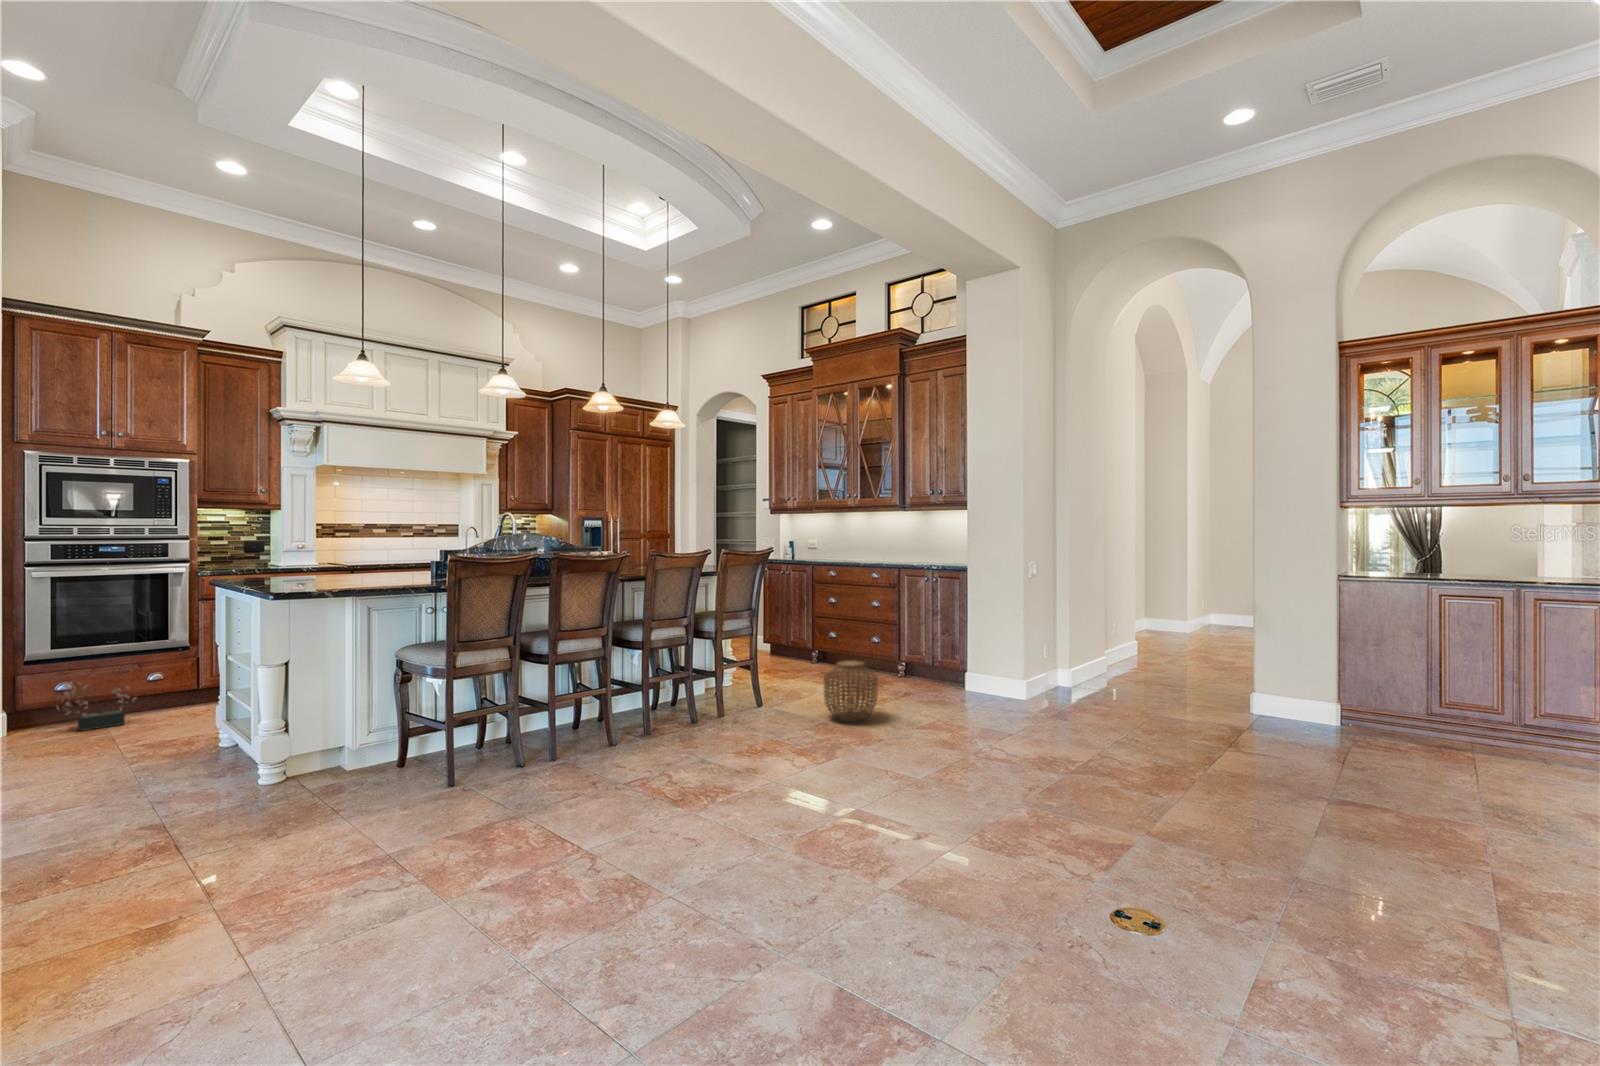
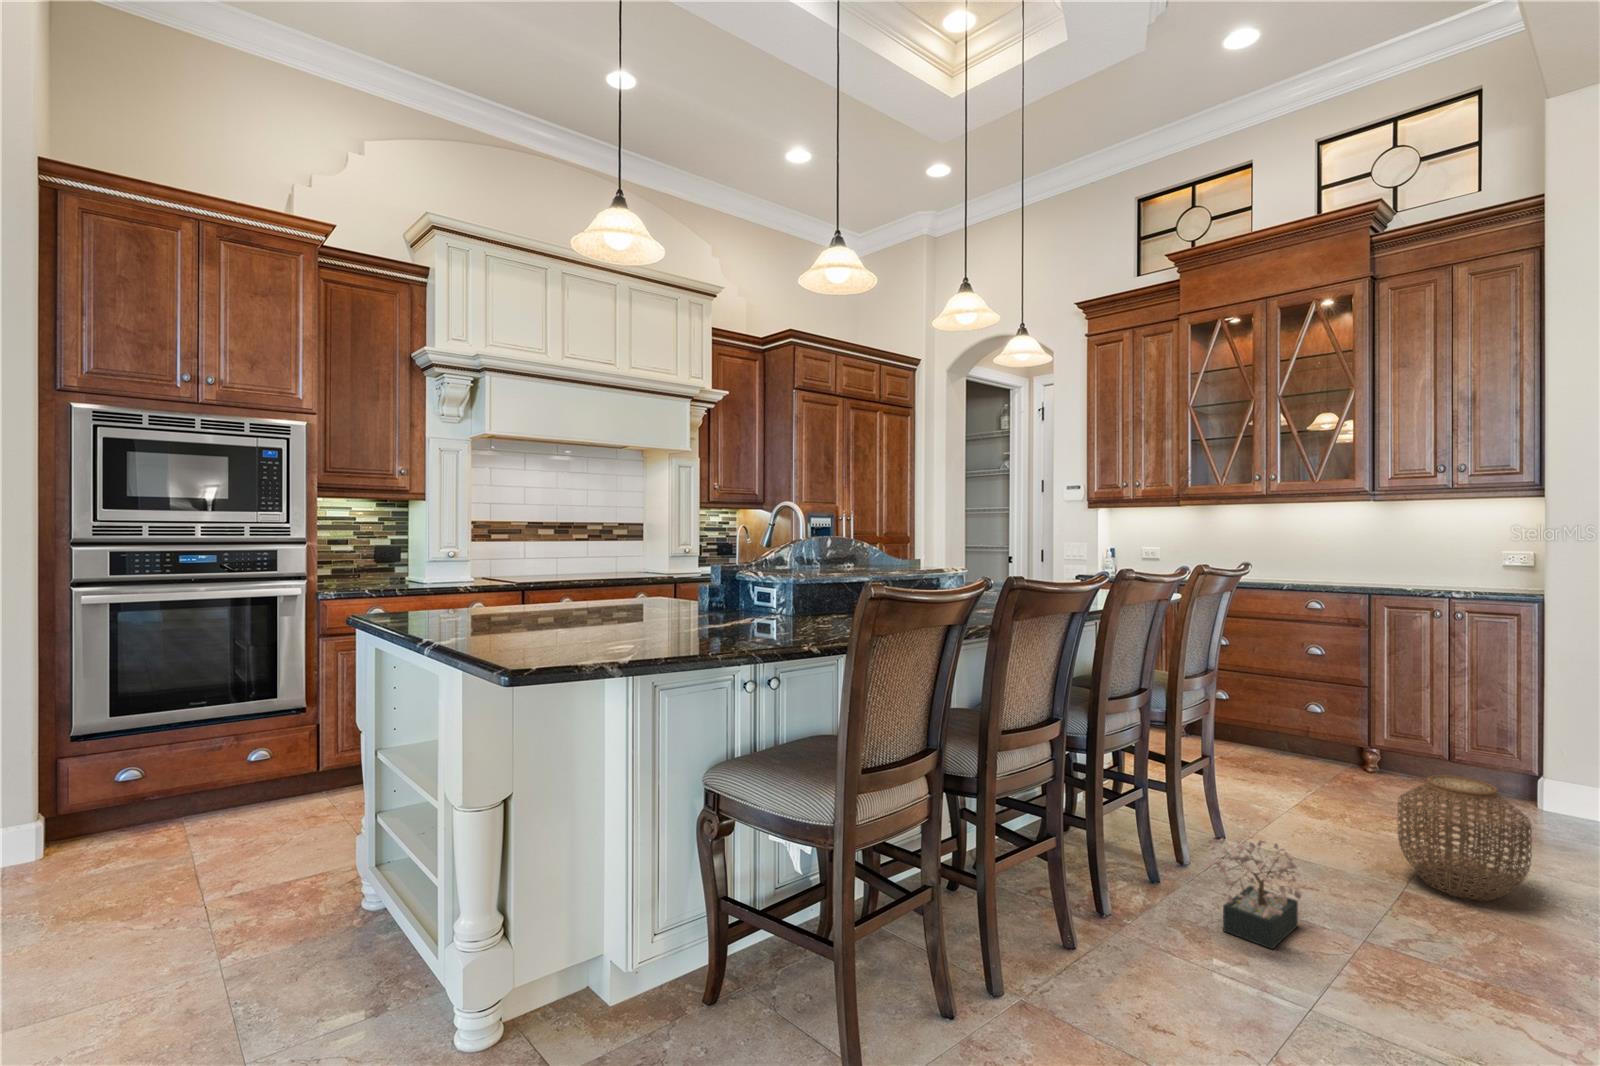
decorative plant: present [57,682,136,731] -> present [1206,838,1302,949]

